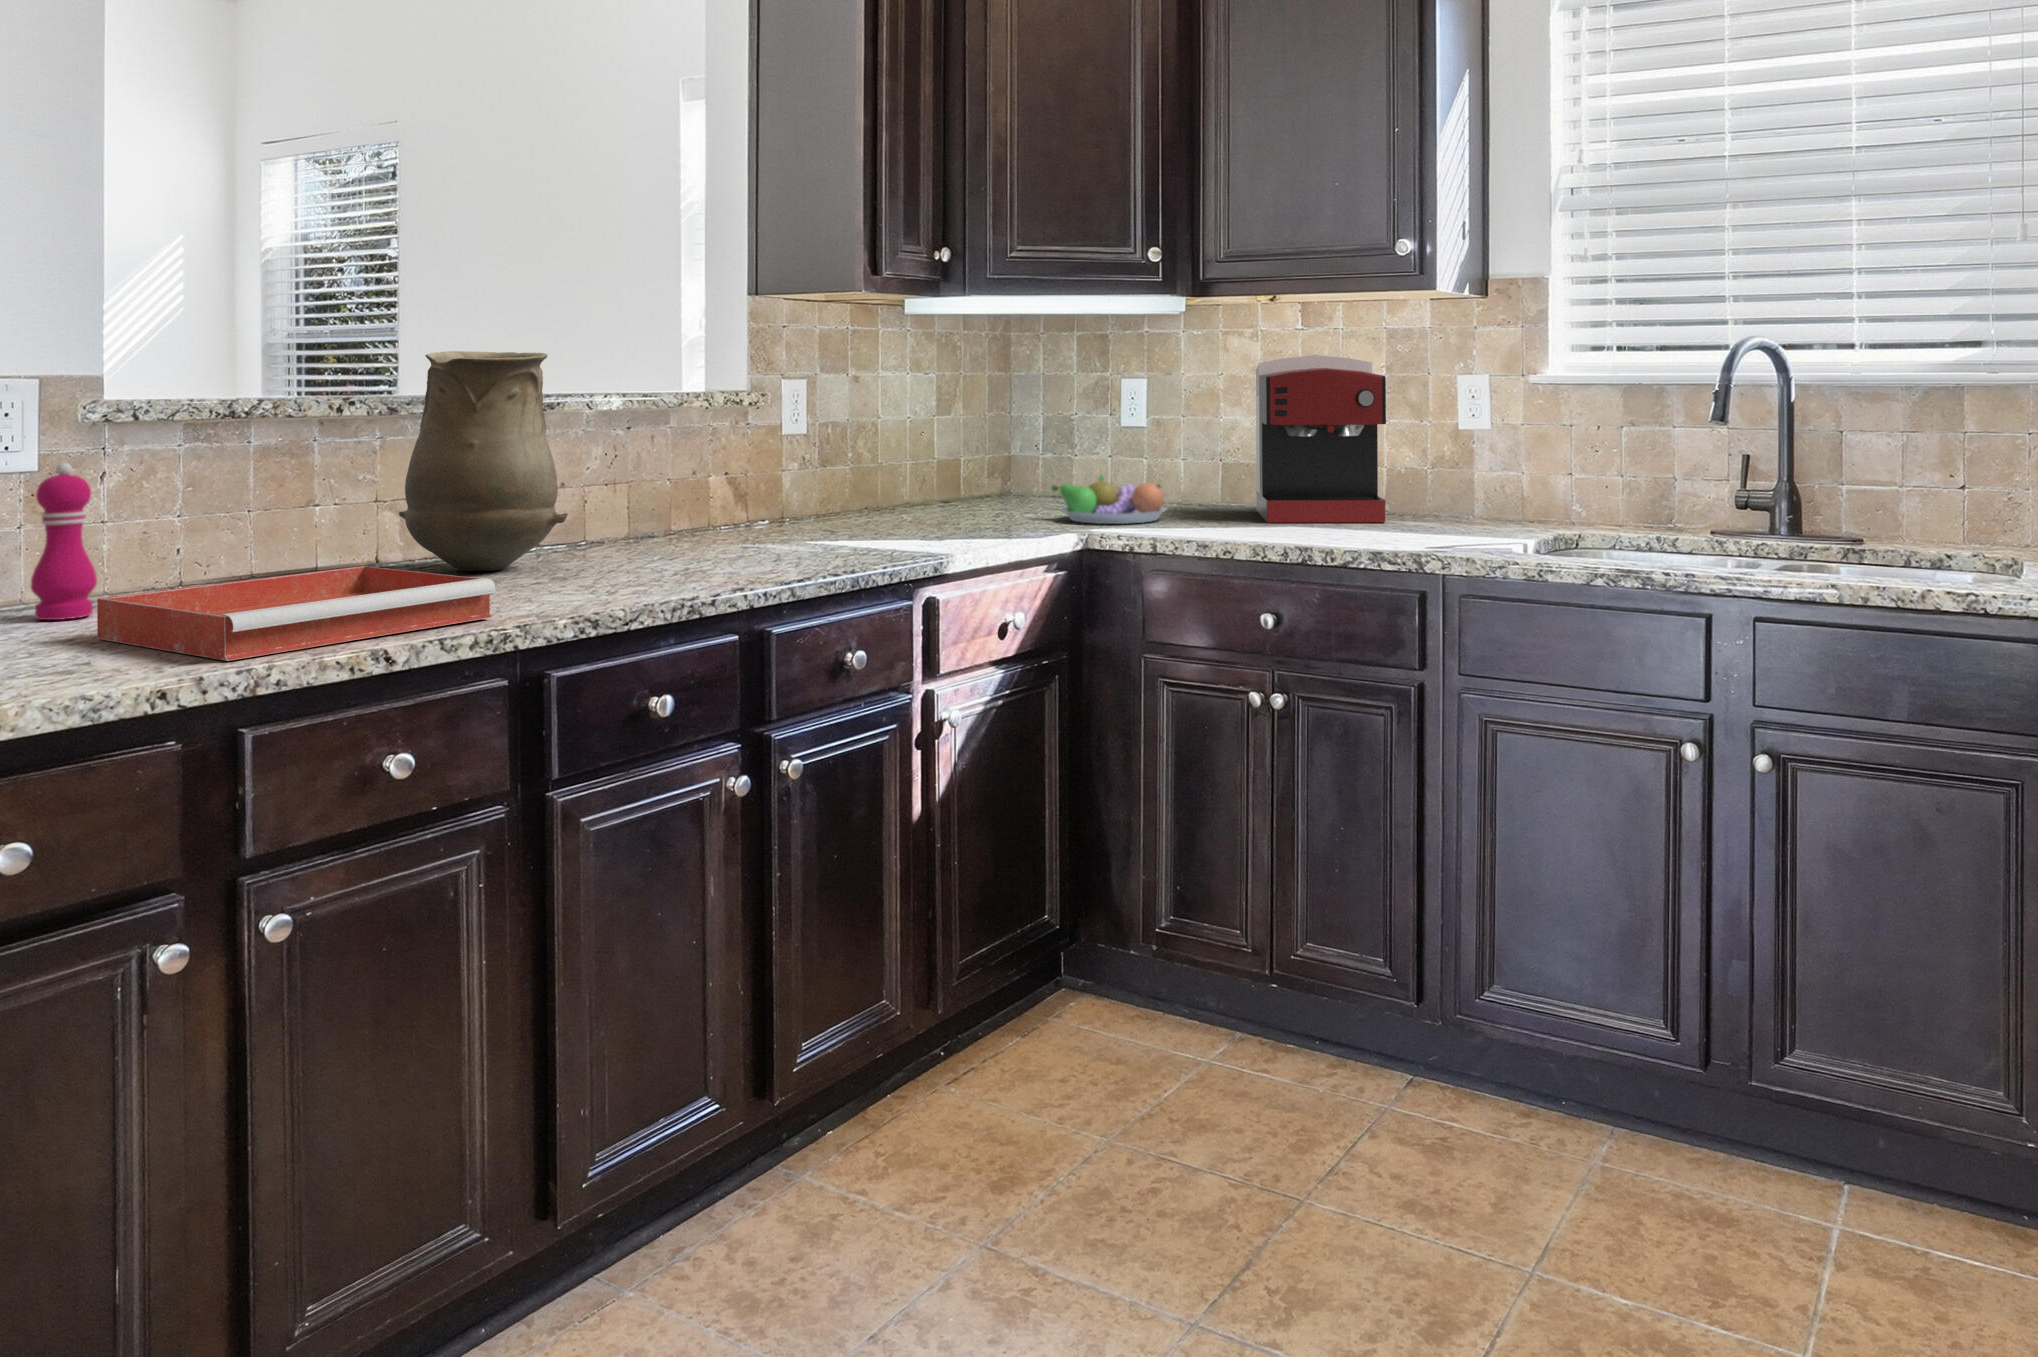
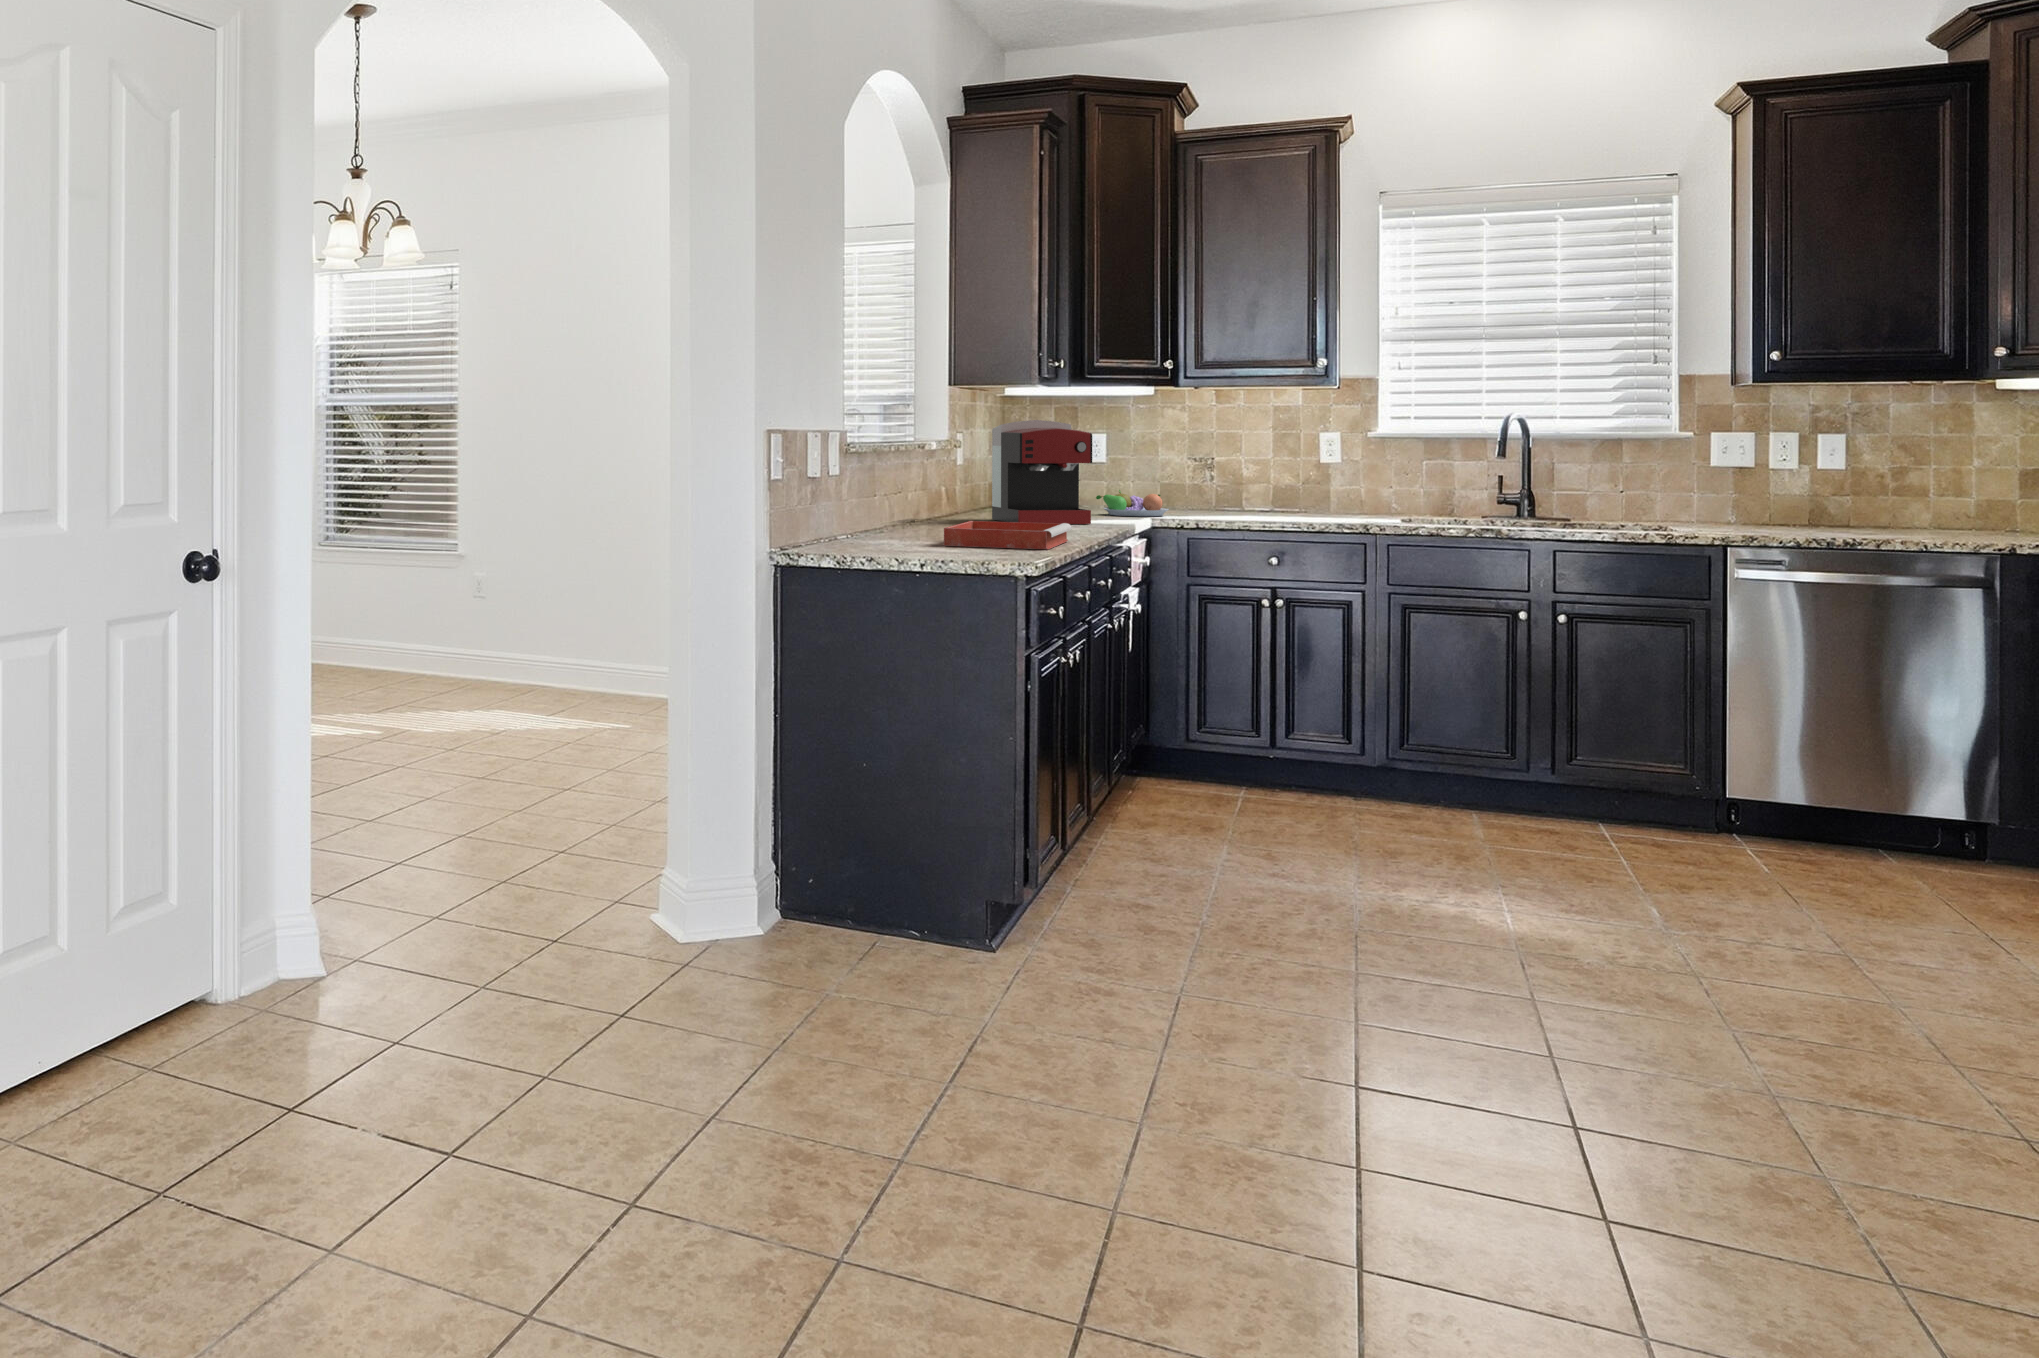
vase: present [399,351,568,571] -> none [901,419,981,530]
coffee maker: present [1256,355,1386,523] -> present [992,420,1092,524]
pepper mill: present [31,462,97,620] -> none [861,471,887,542]

